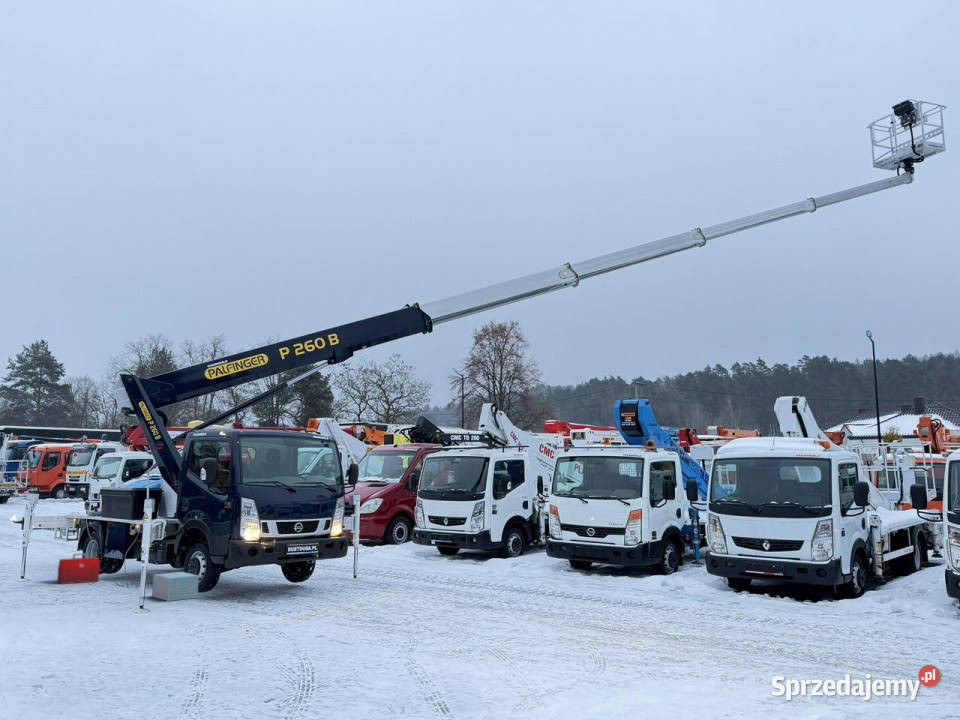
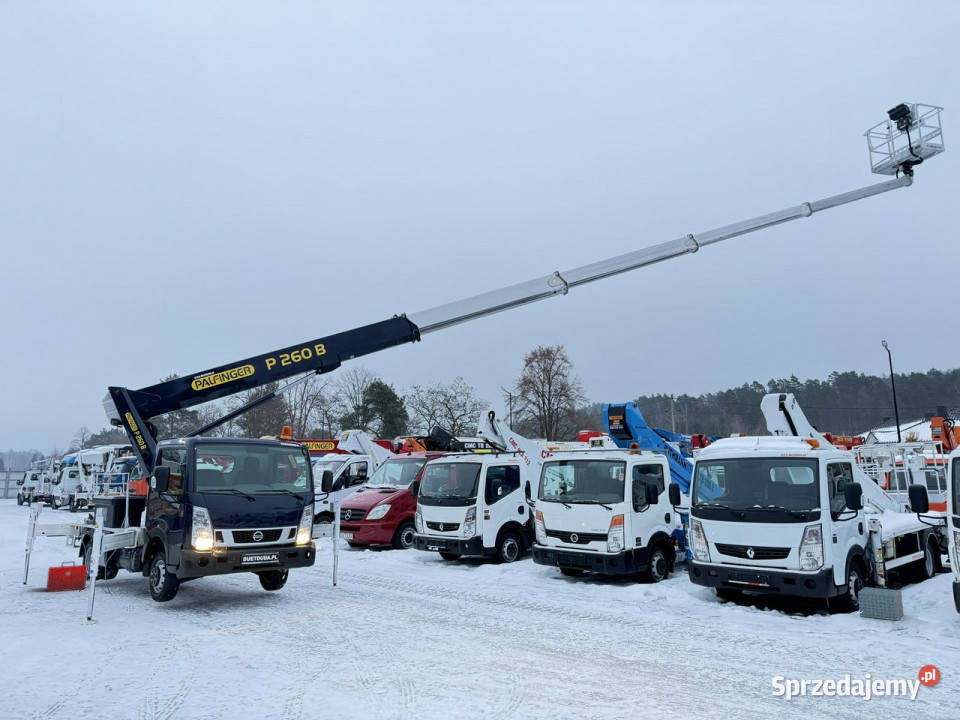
storage box: present [152,572,199,601] -> present [858,587,903,620]

